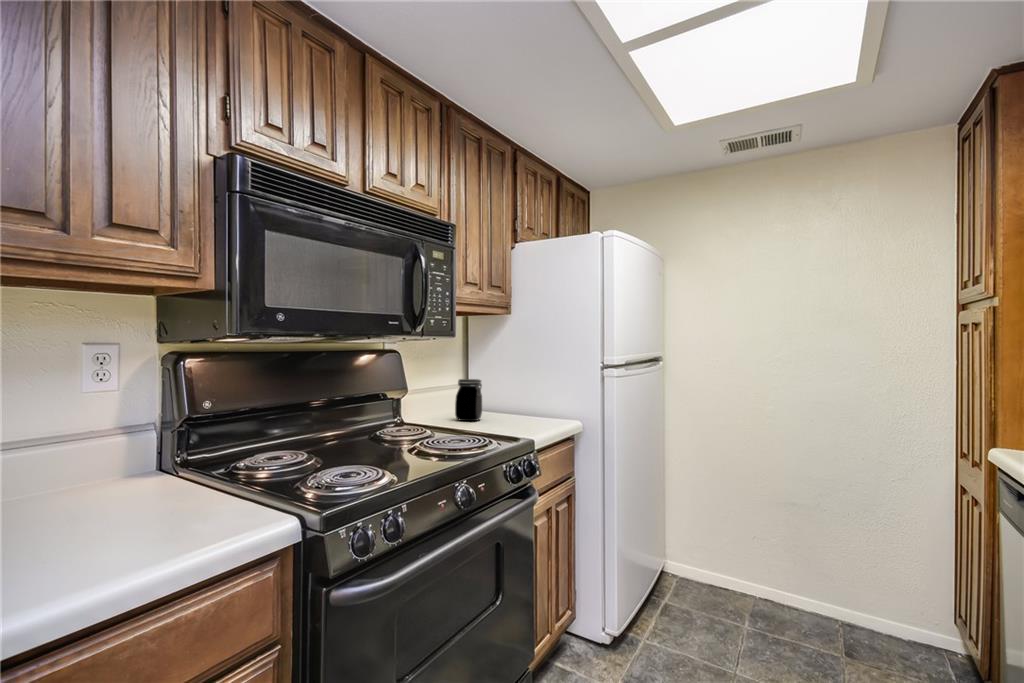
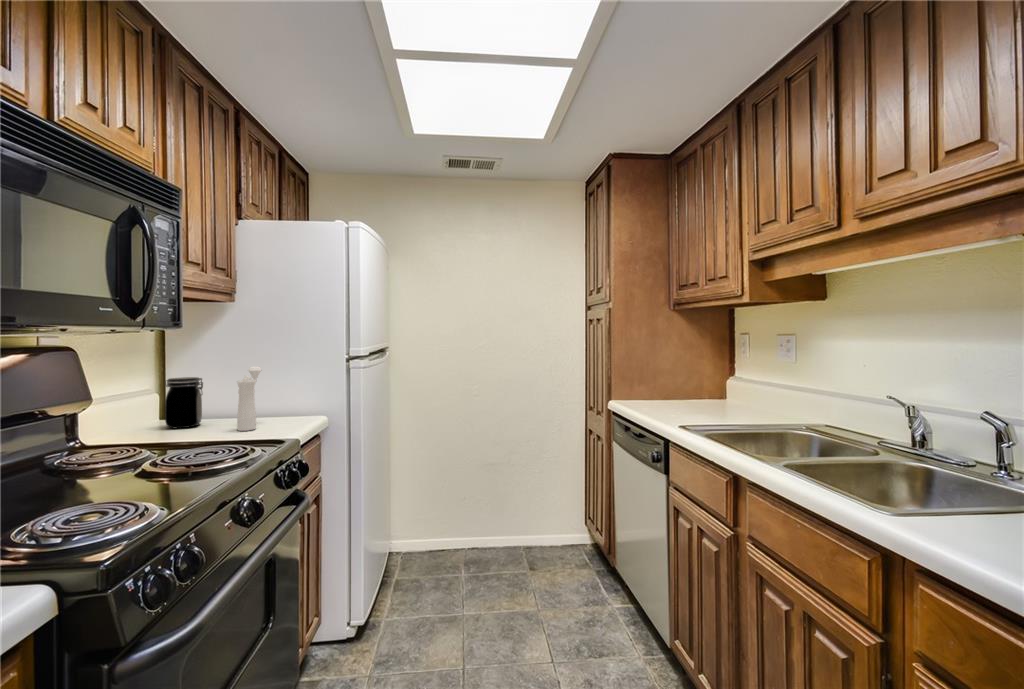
pepper mill: none [500,372,524,429] -> present [237,367,261,431]

